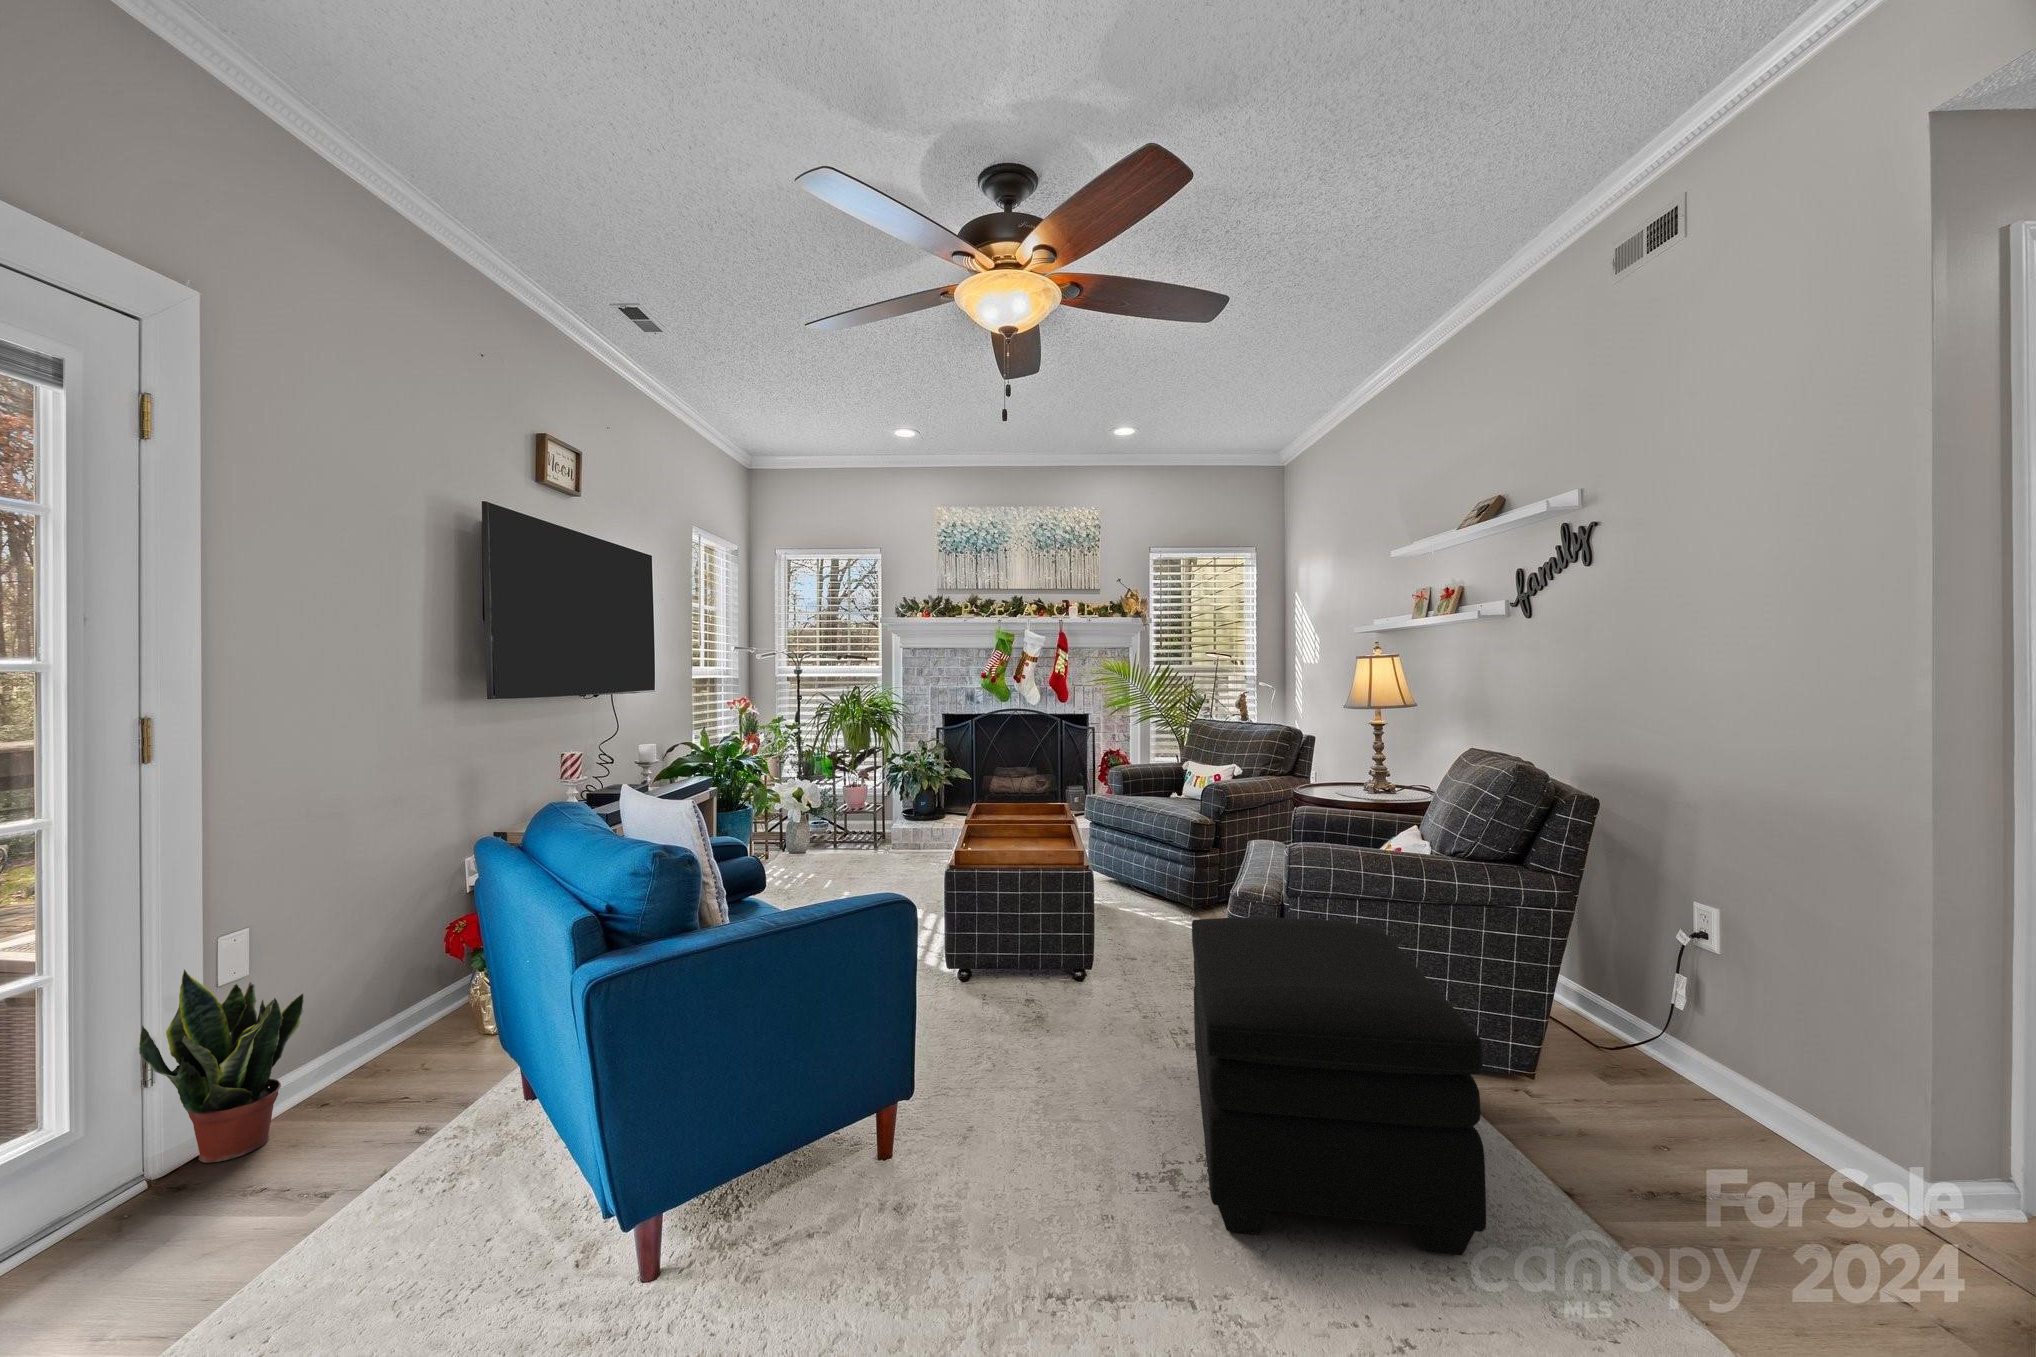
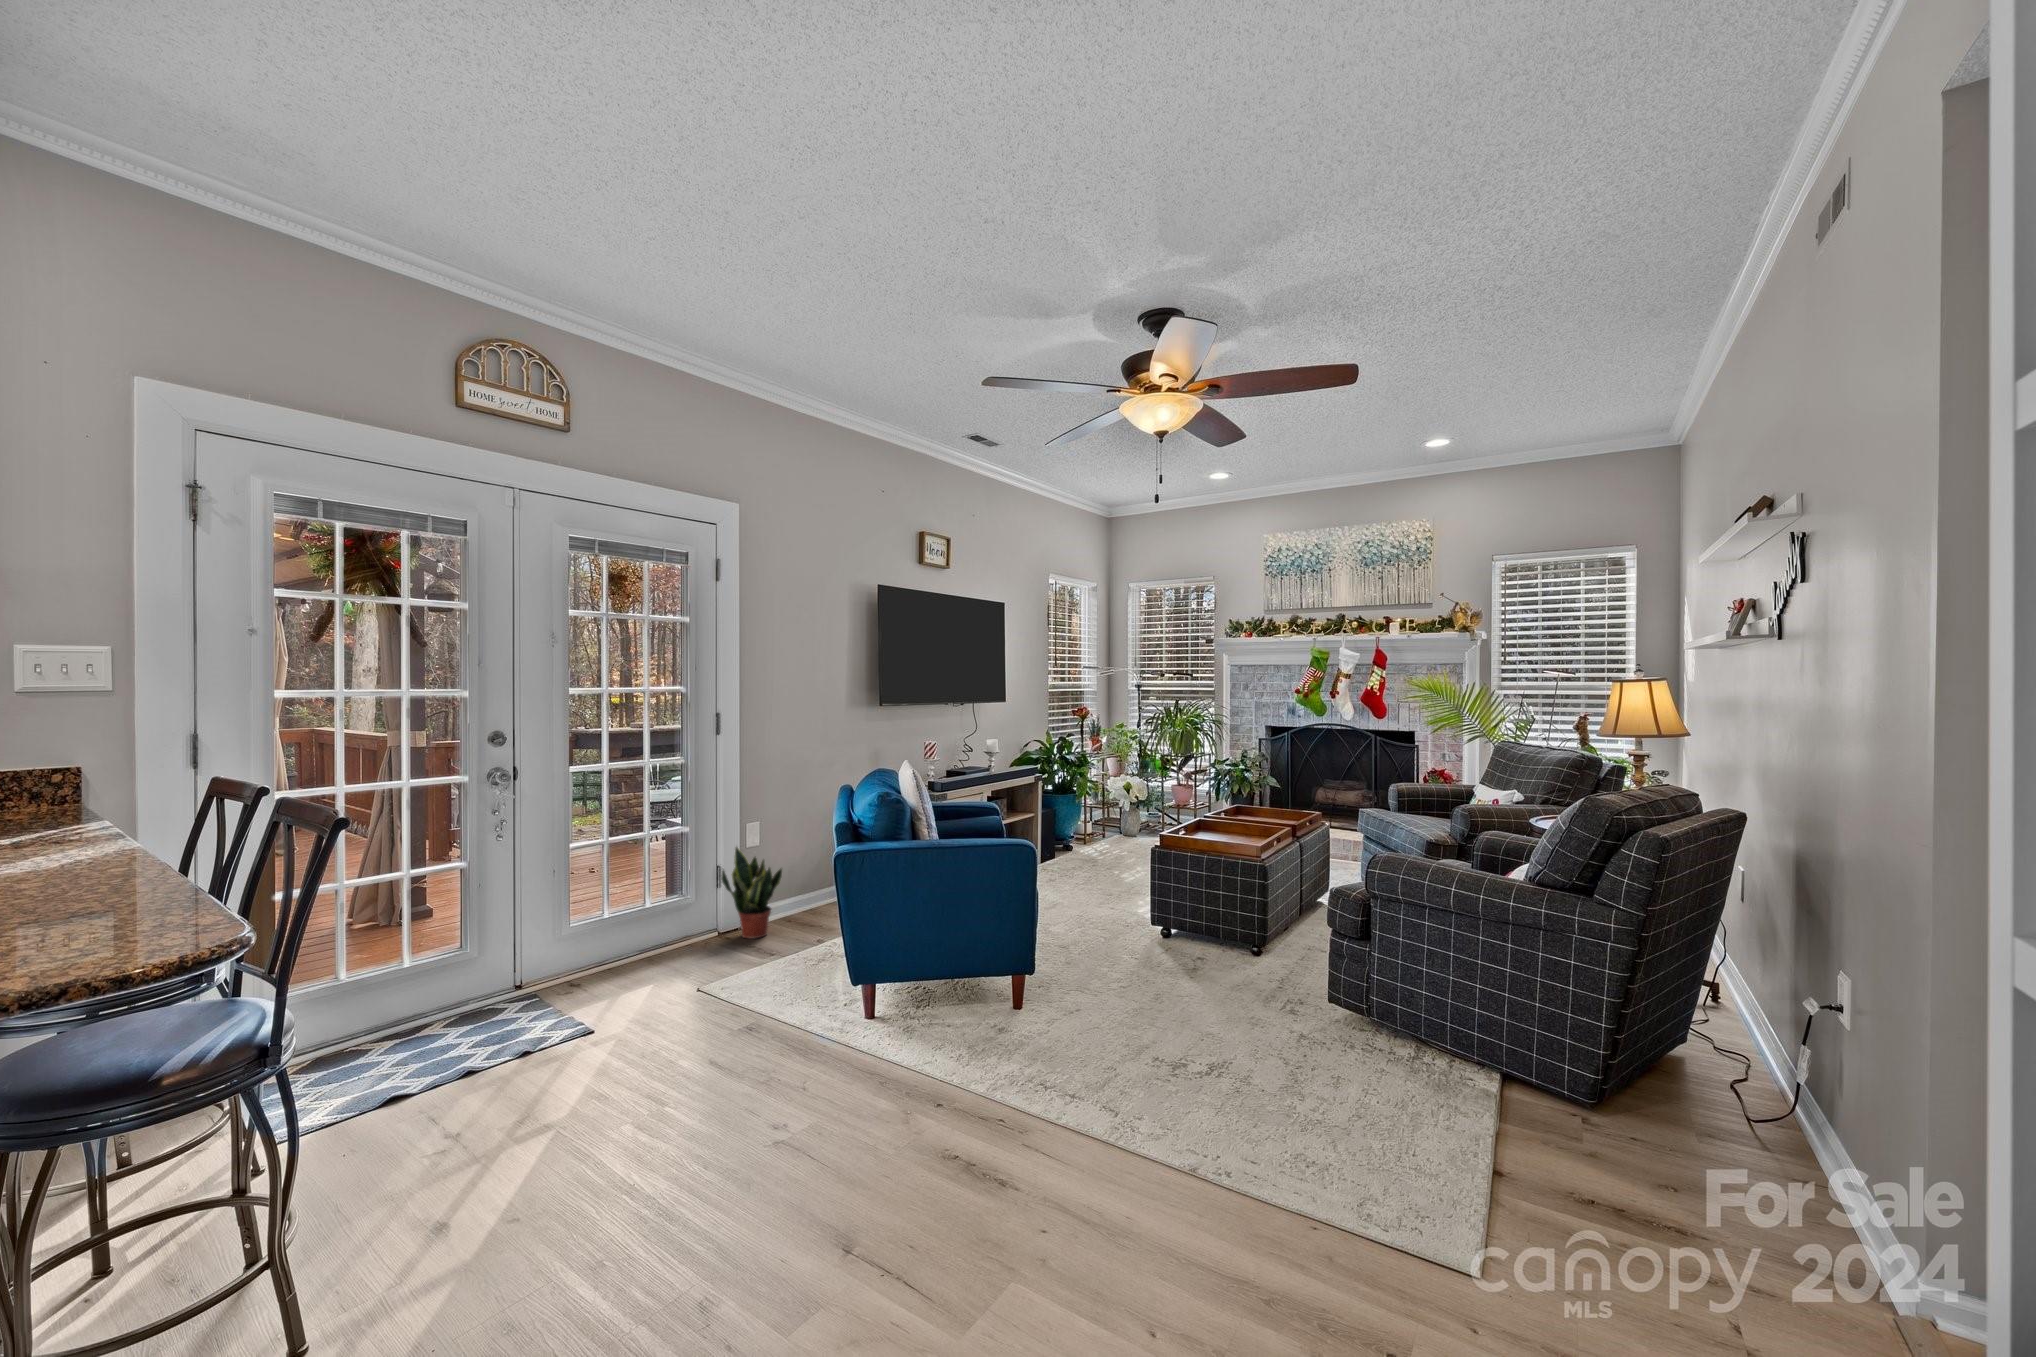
ottoman: present [1192,917,1486,1256] -> none [1153,908,1390,1129]

